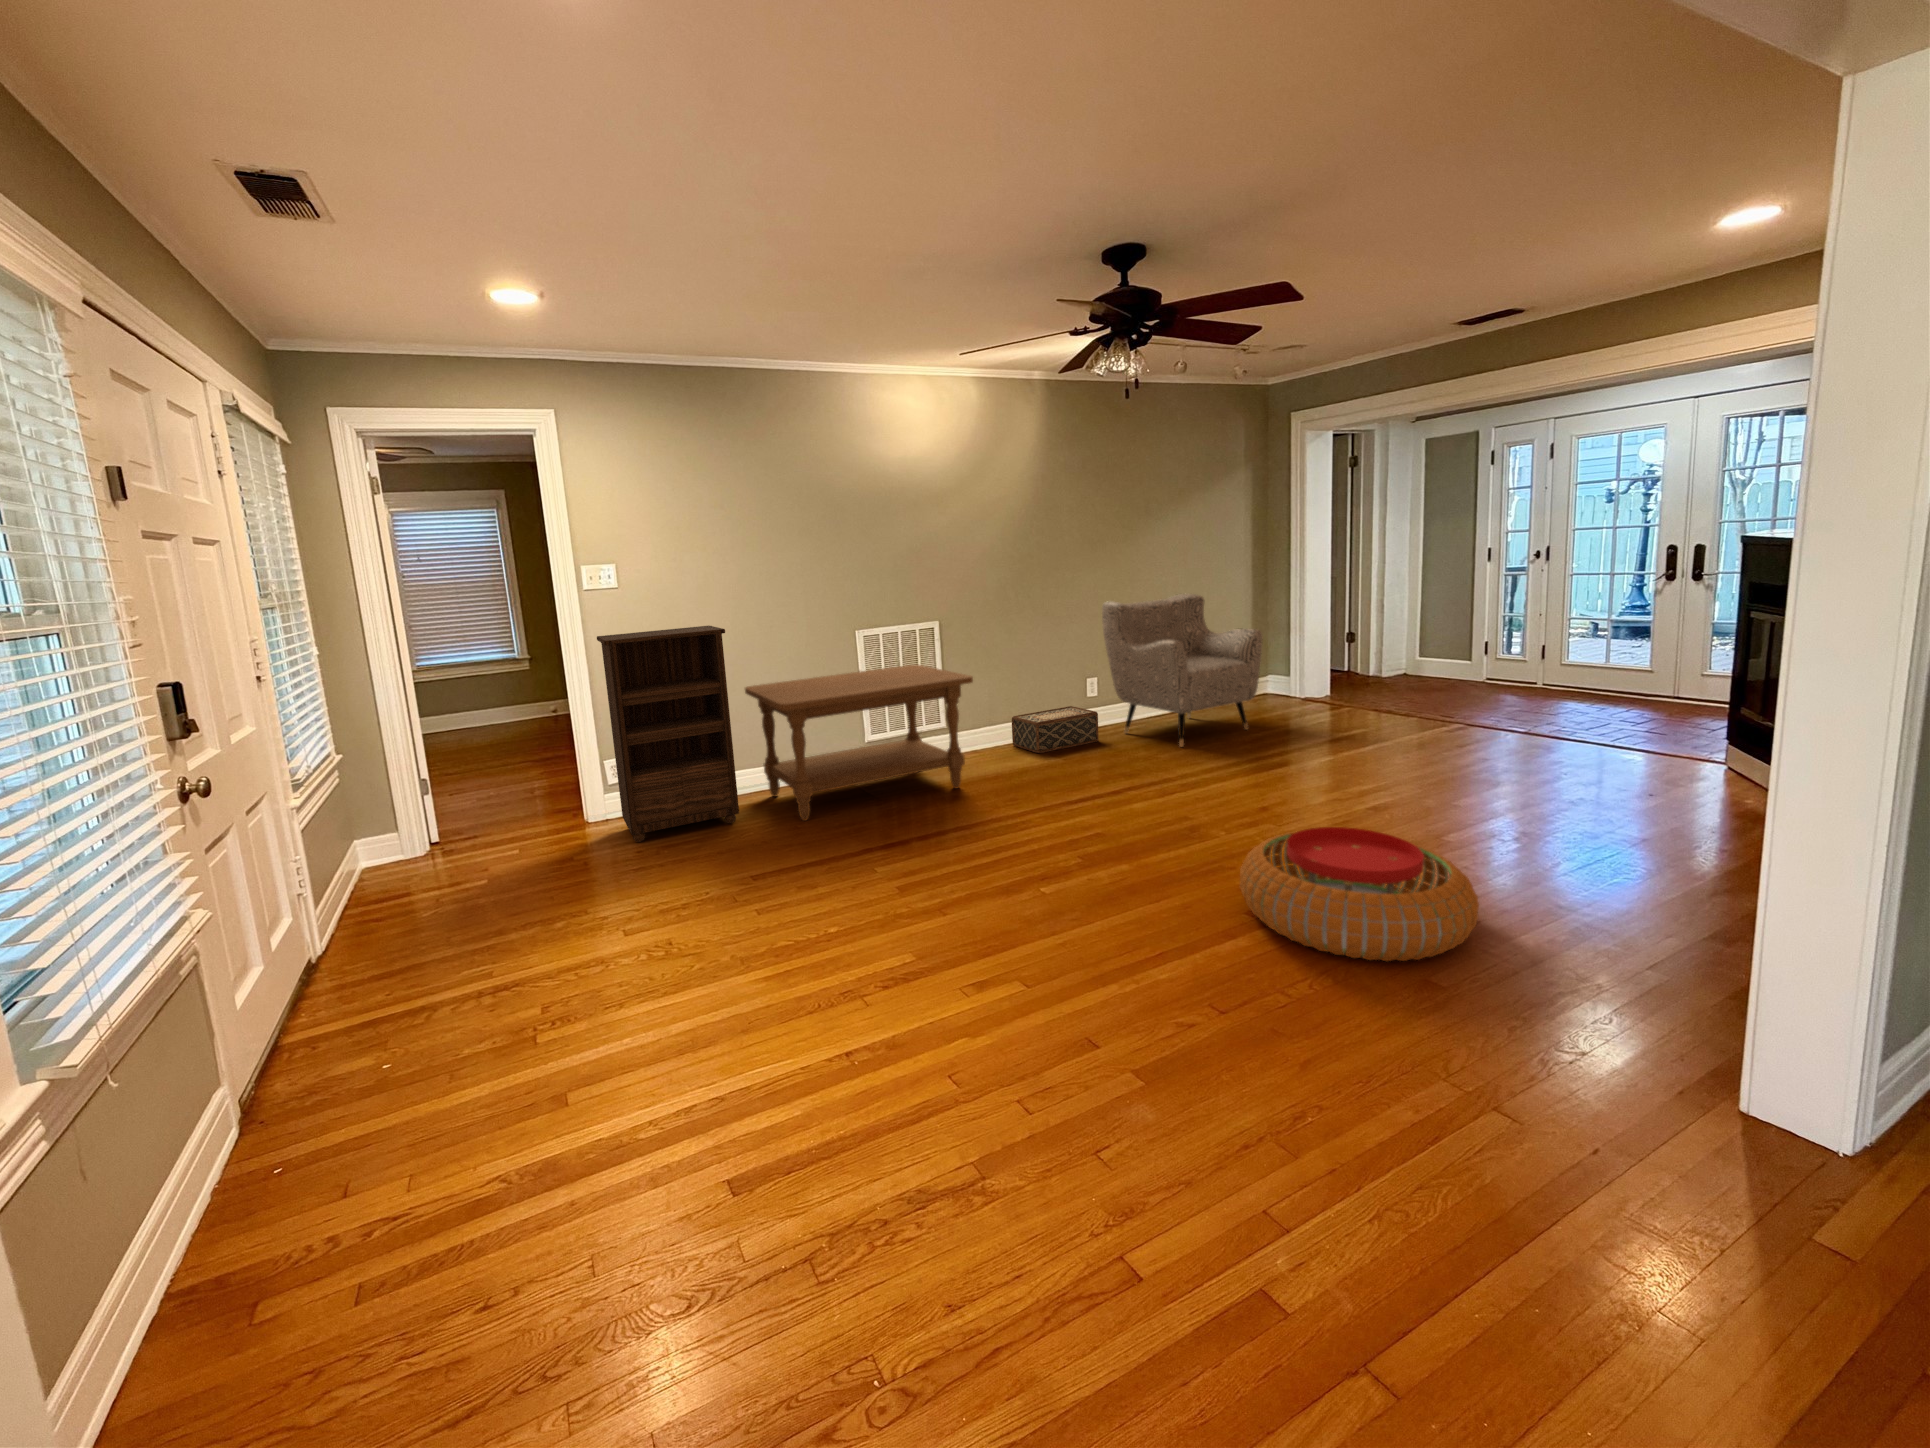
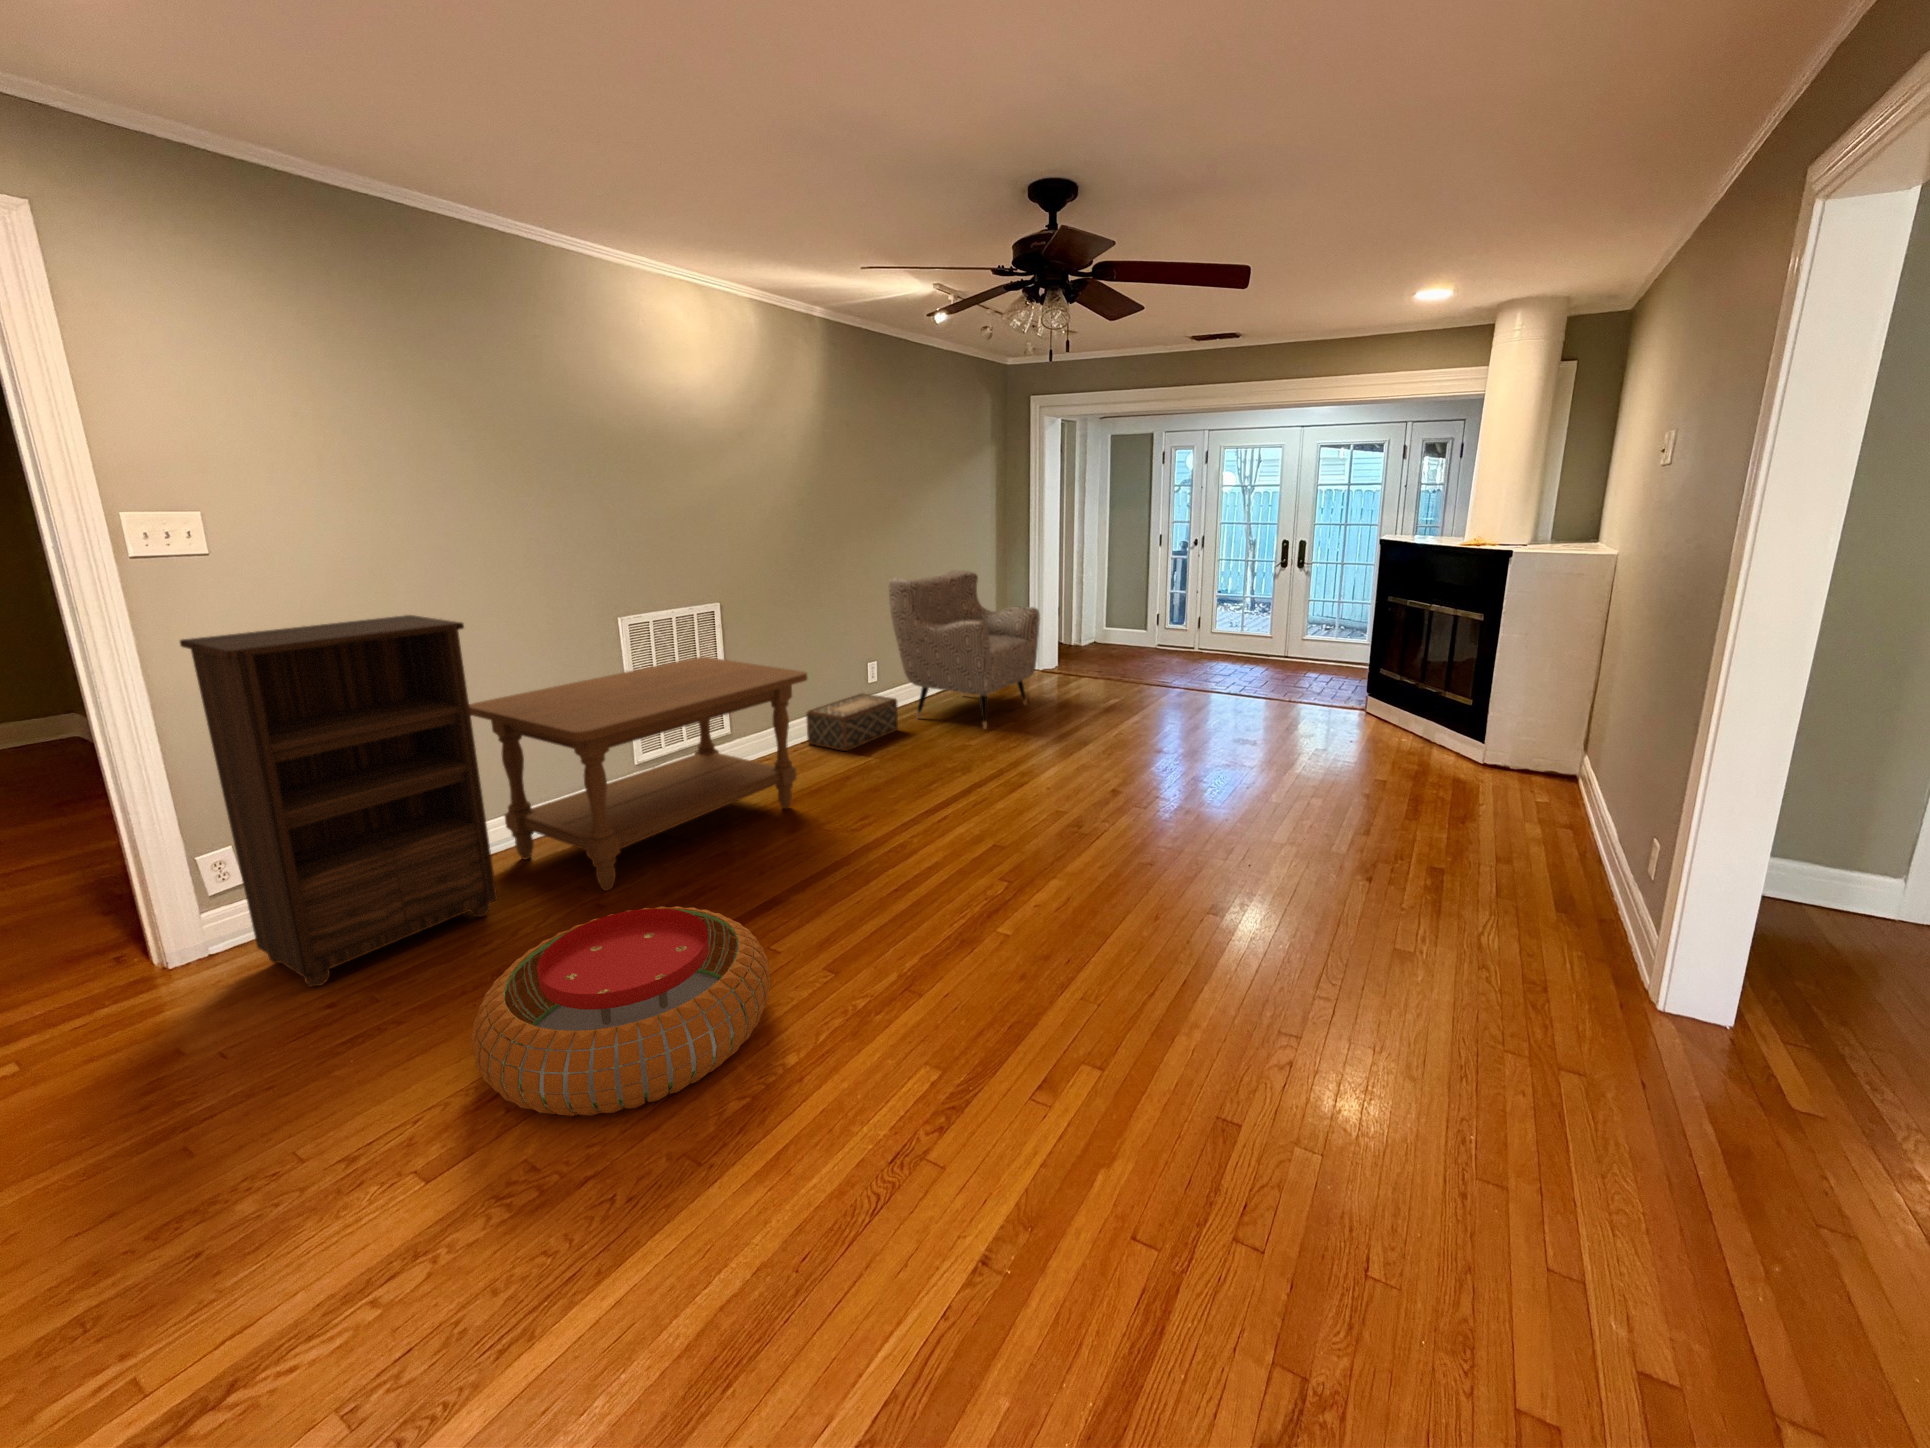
pouf: present [1240,827,1479,961] -> present [471,906,771,1116]

